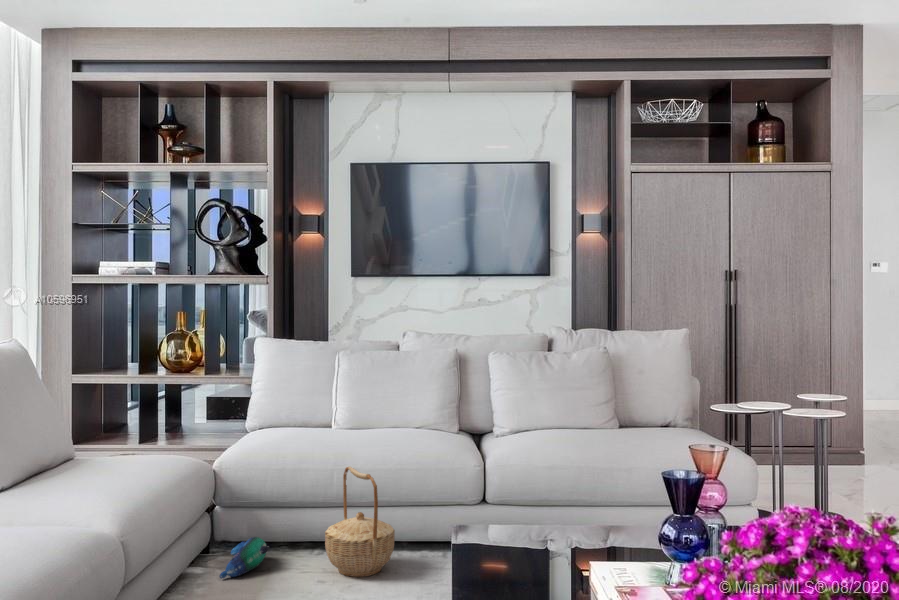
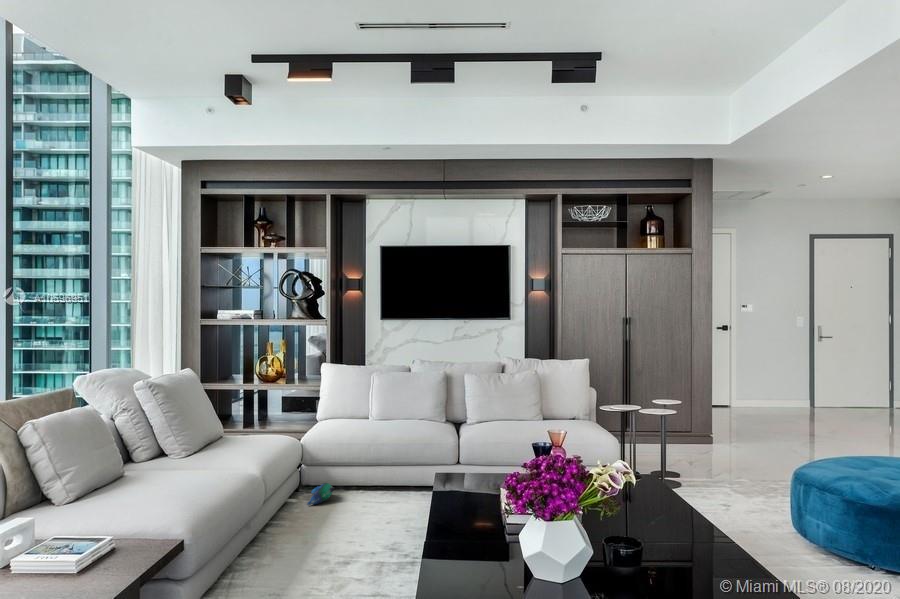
basket: present [325,467,395,577] -> none [367,442,407,505]

